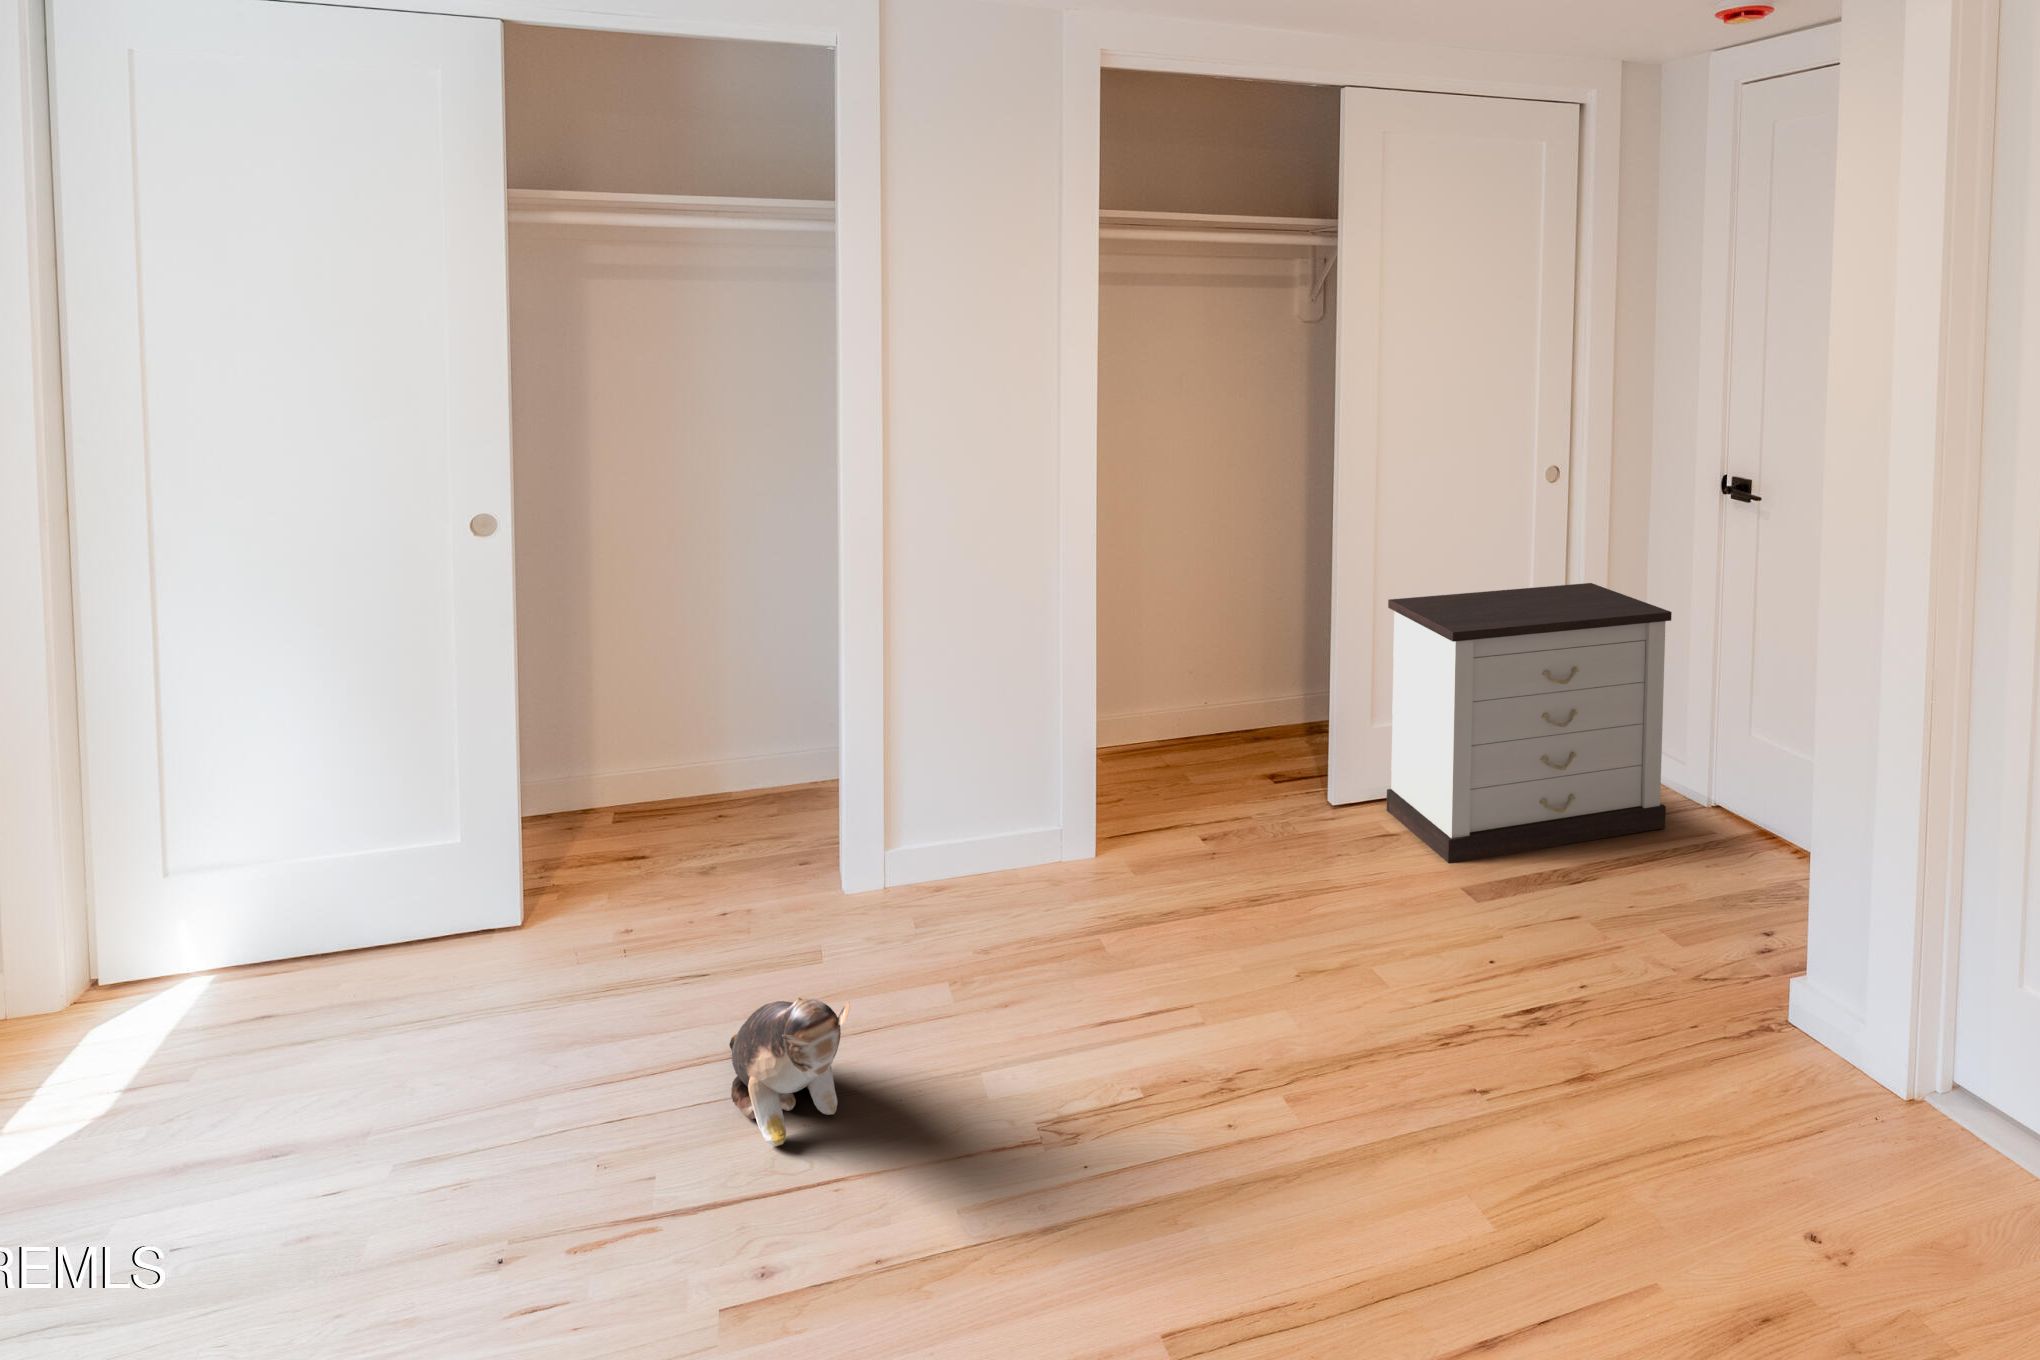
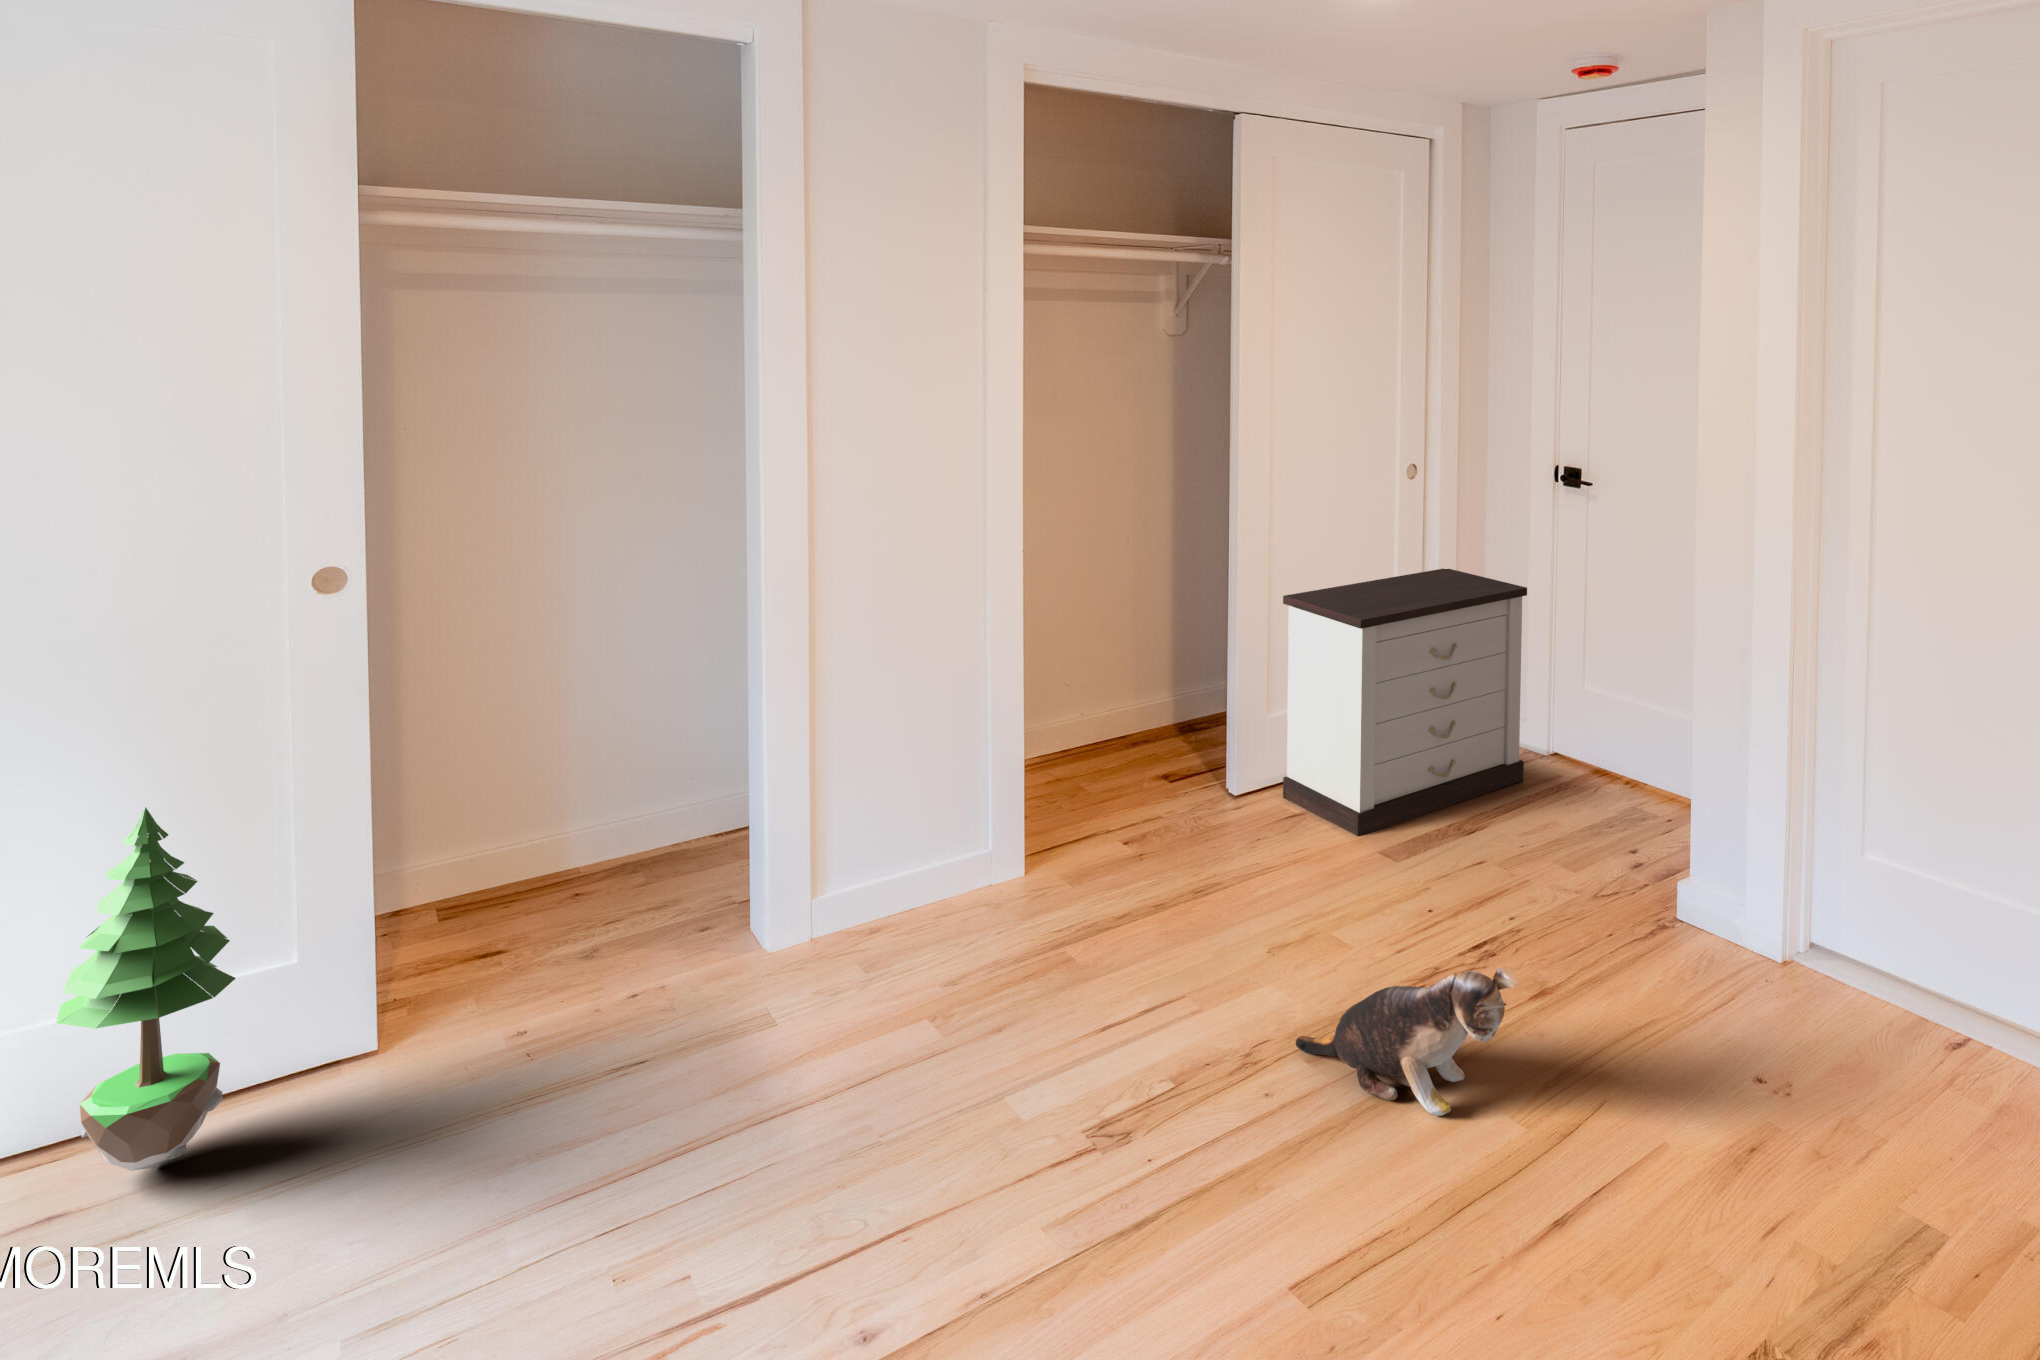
potted tree: none [277,698,408,986] -> present [56,807,236,1171]
plush toy: present [729,998,850,1146] -> present [1296,966,1518,1116]

